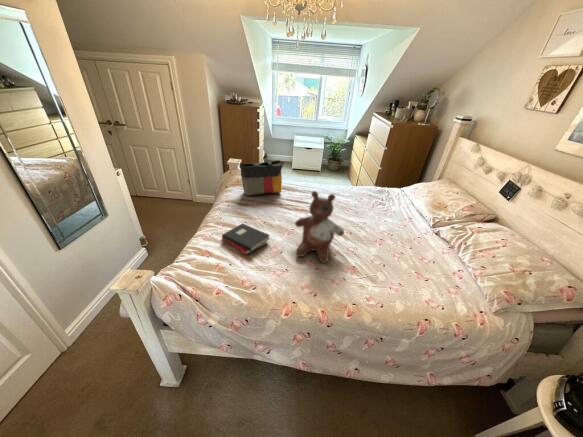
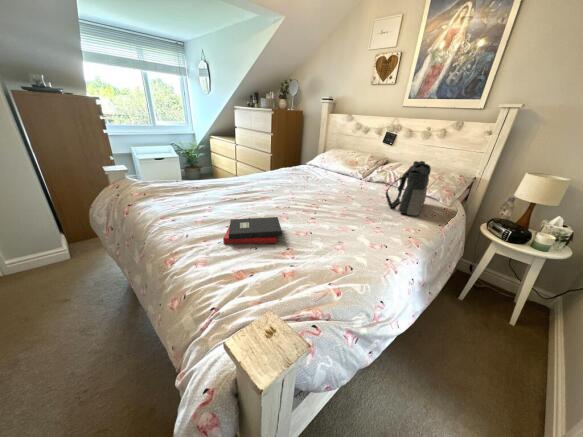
tote bag: present [240,160,284,196] -> present [386,161,431,216]
stuffed bear: present [295,191,344,263] -> none [294,150,347,225]

